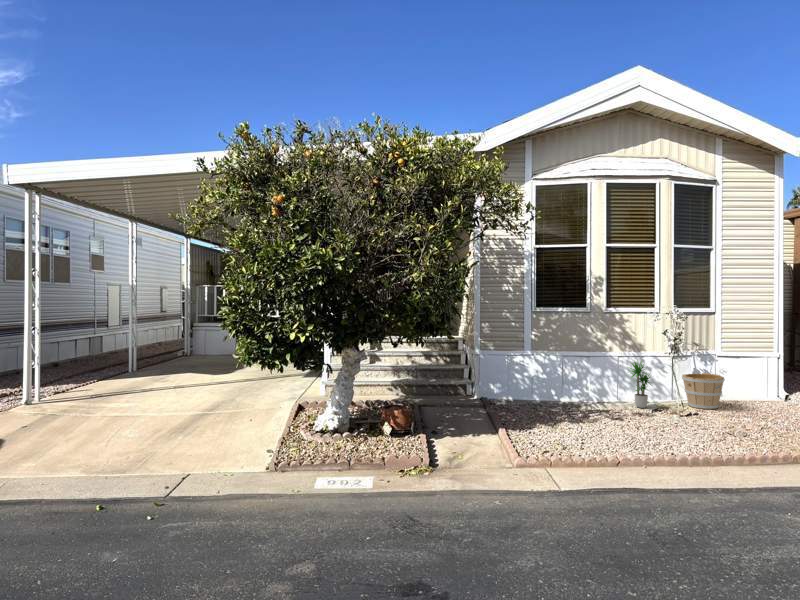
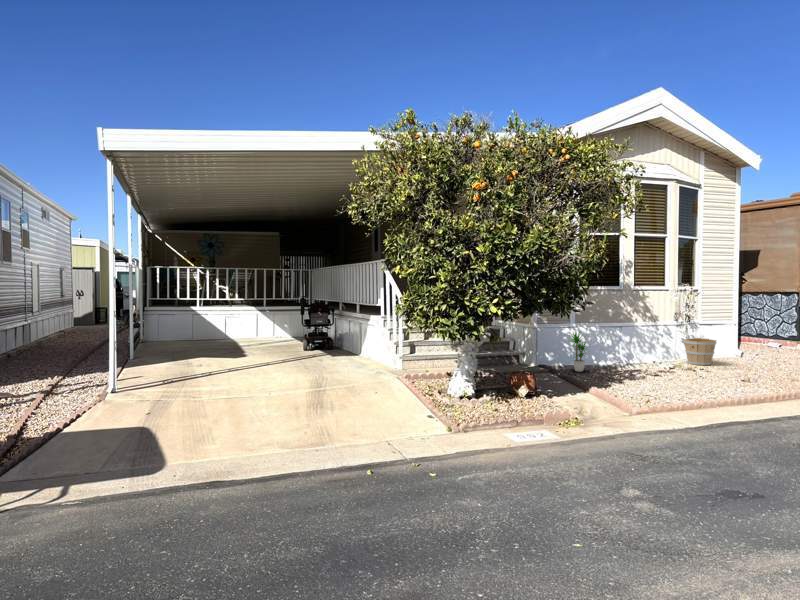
potted plant: present [628,361,651,408] -> present [571,332,586,372]

